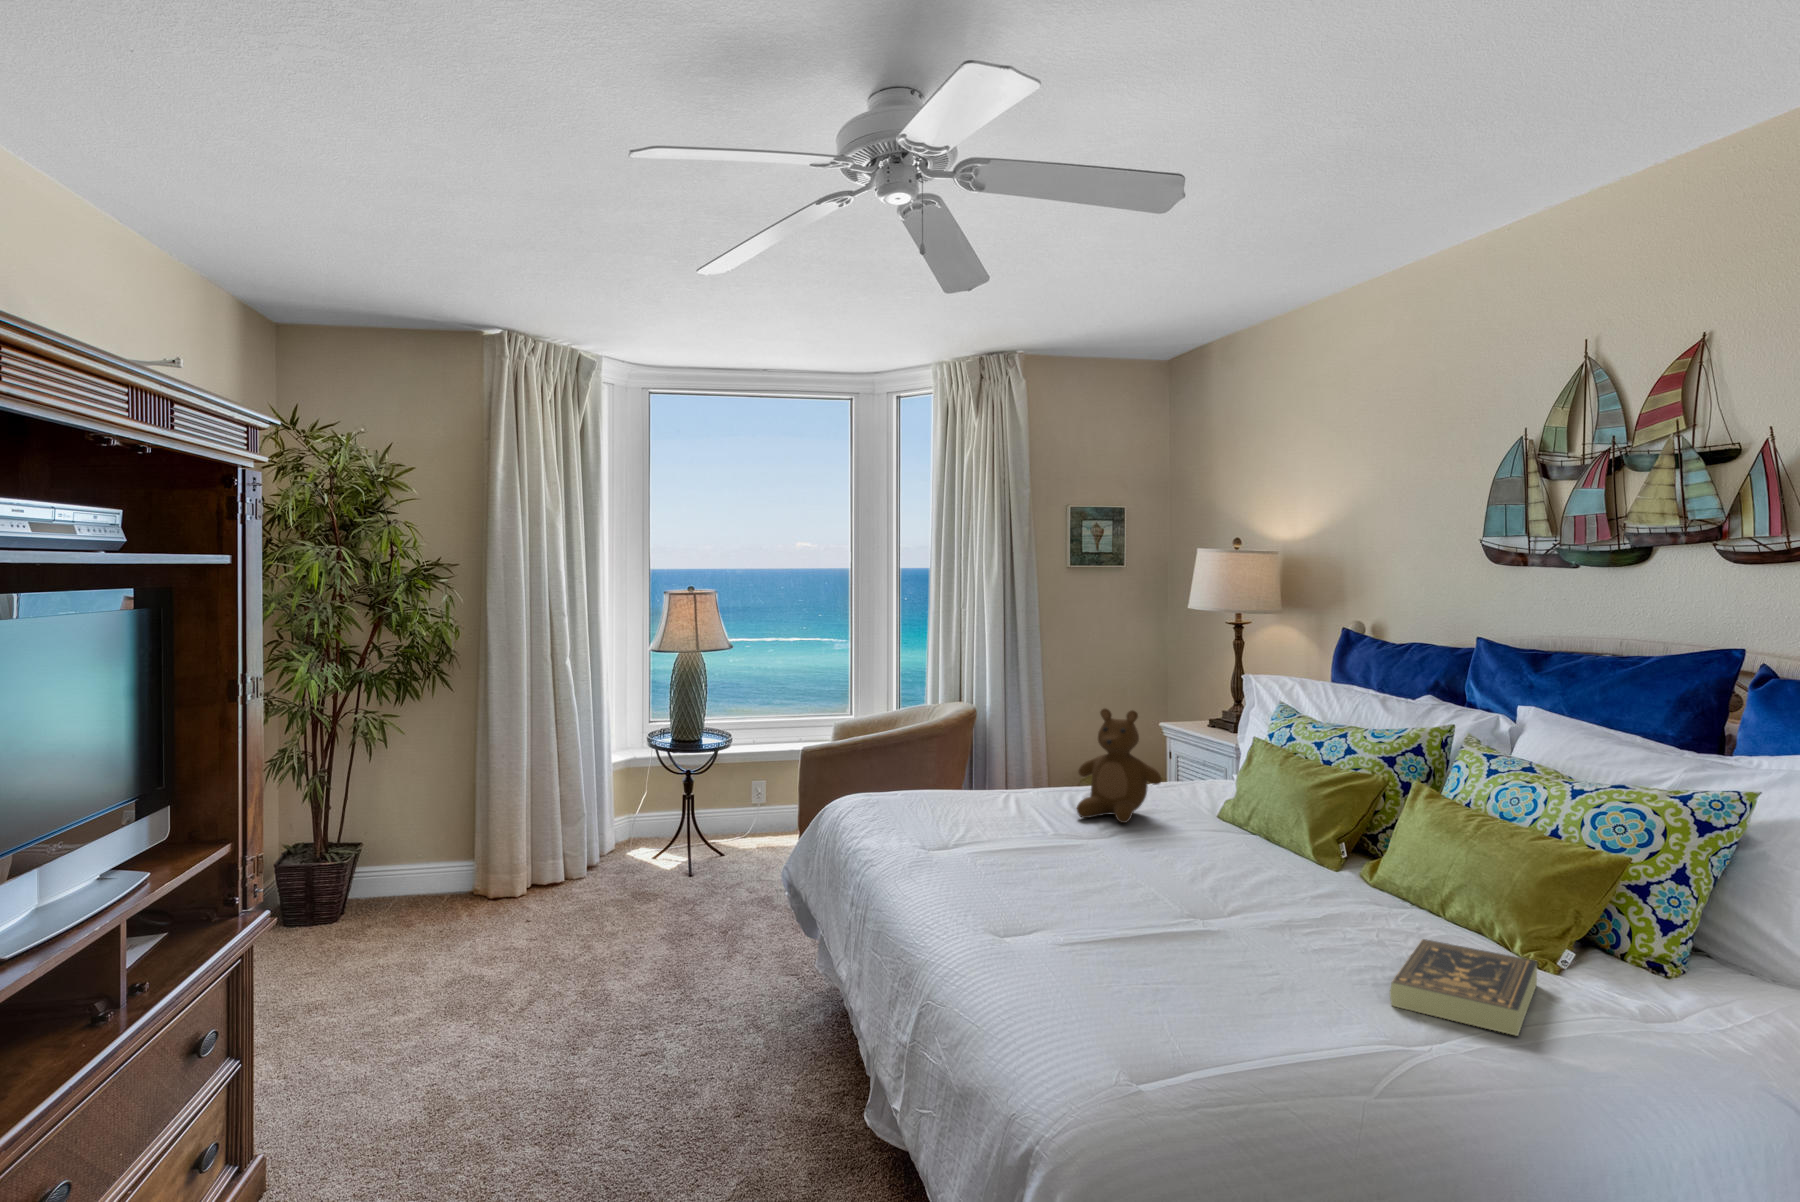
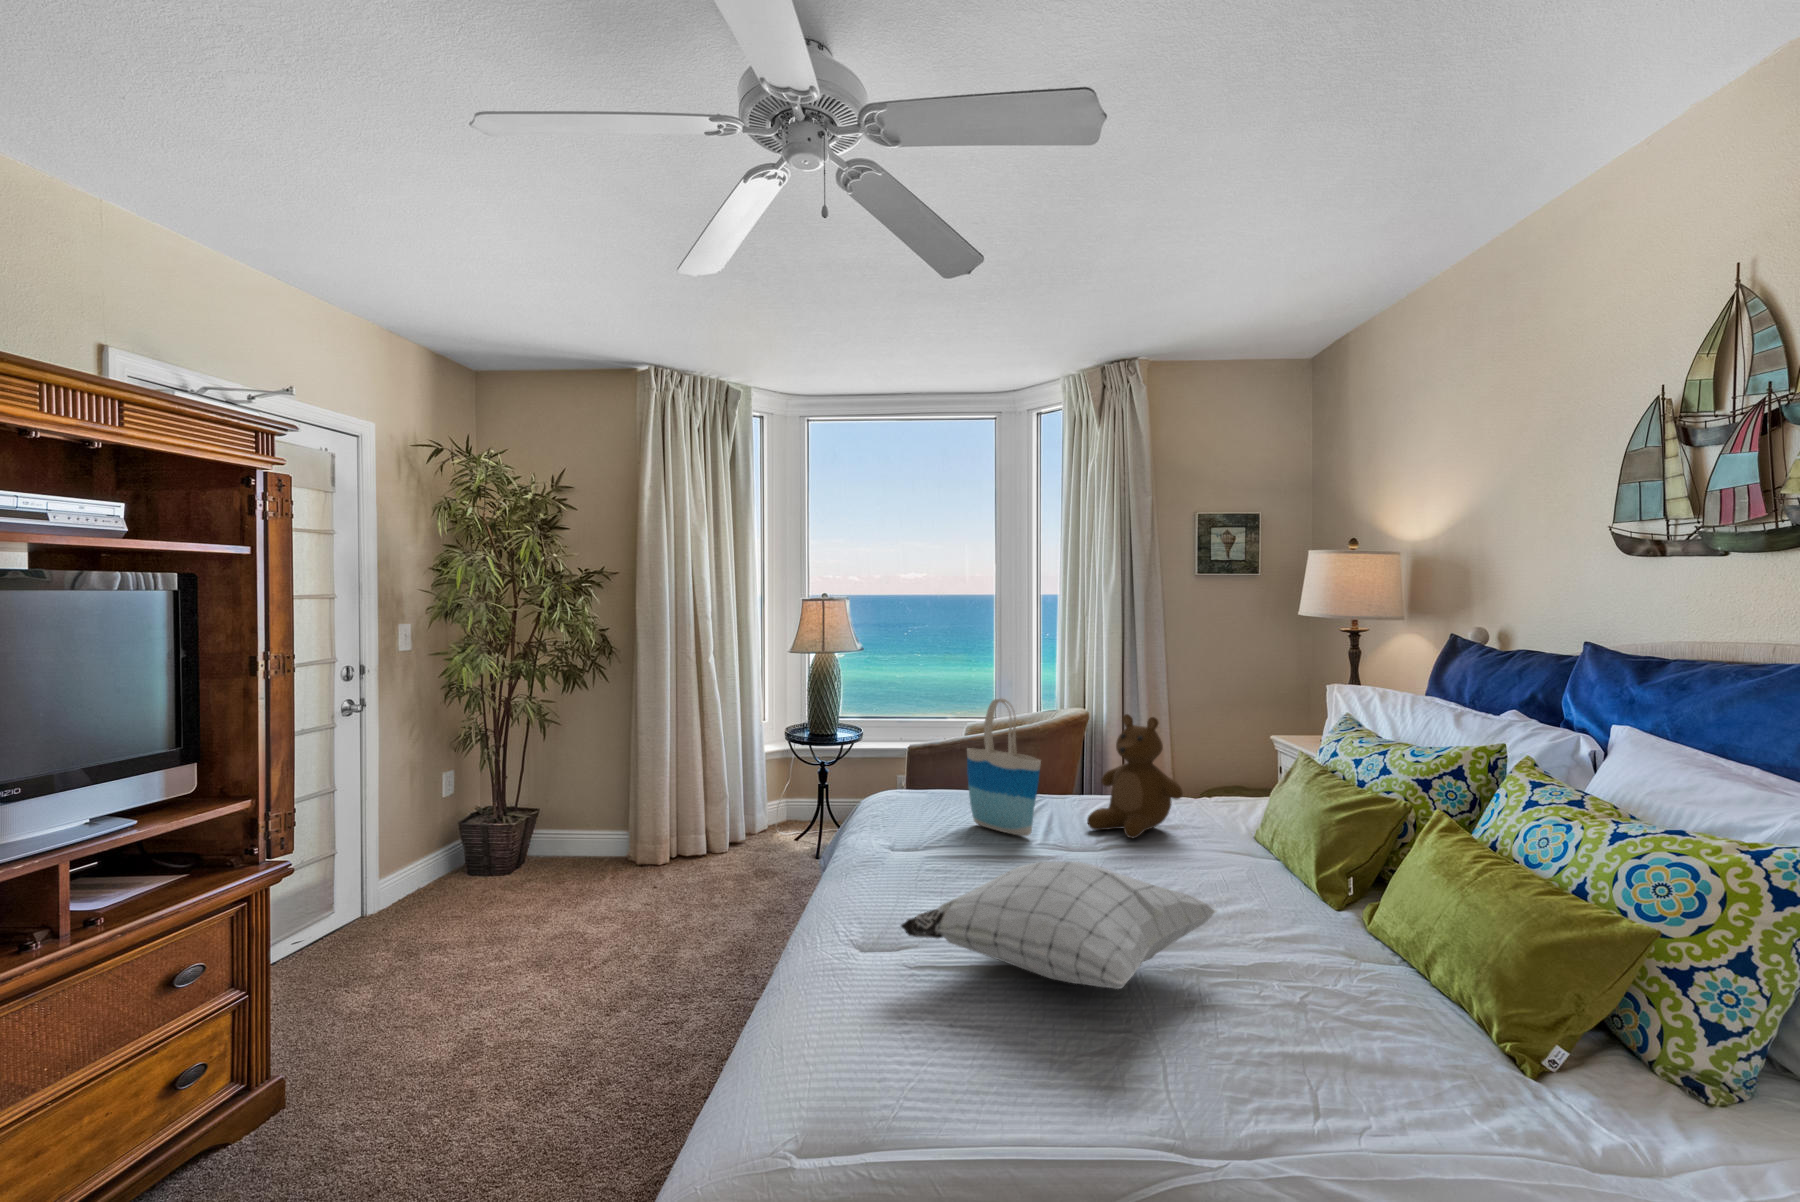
tote bag: none [963,698,1048,828] -> present [967,698,1041,836]
pillow: none [1057,844,1292,945] -> present [901,862,1217,989]
book: present [1390,939,1537,1036] -> none [1248,1005,1485,1151]

